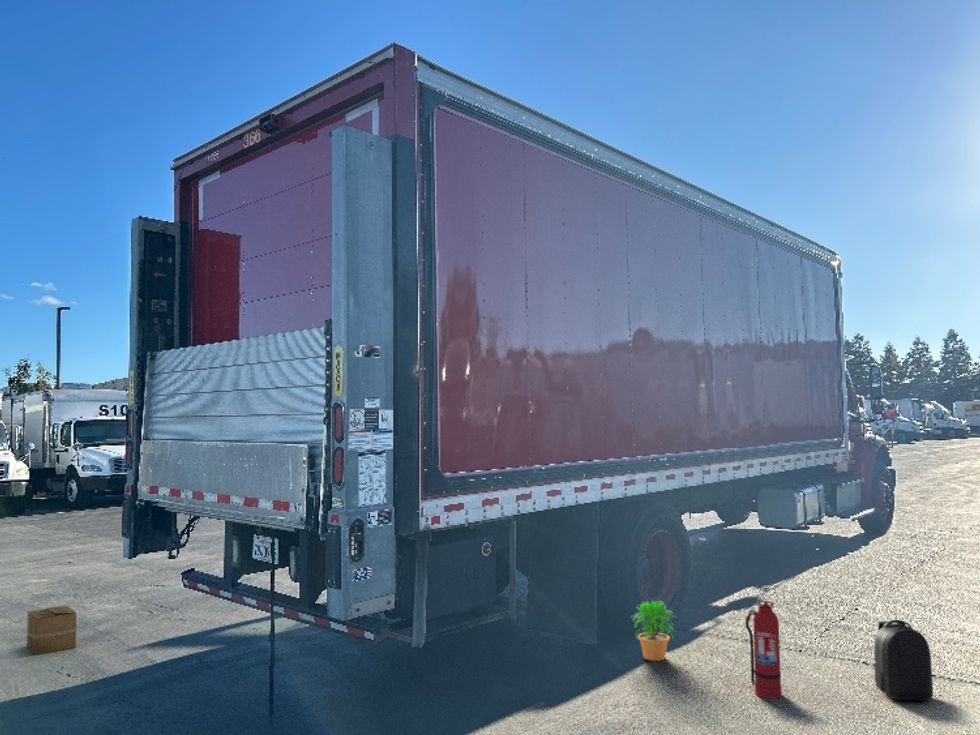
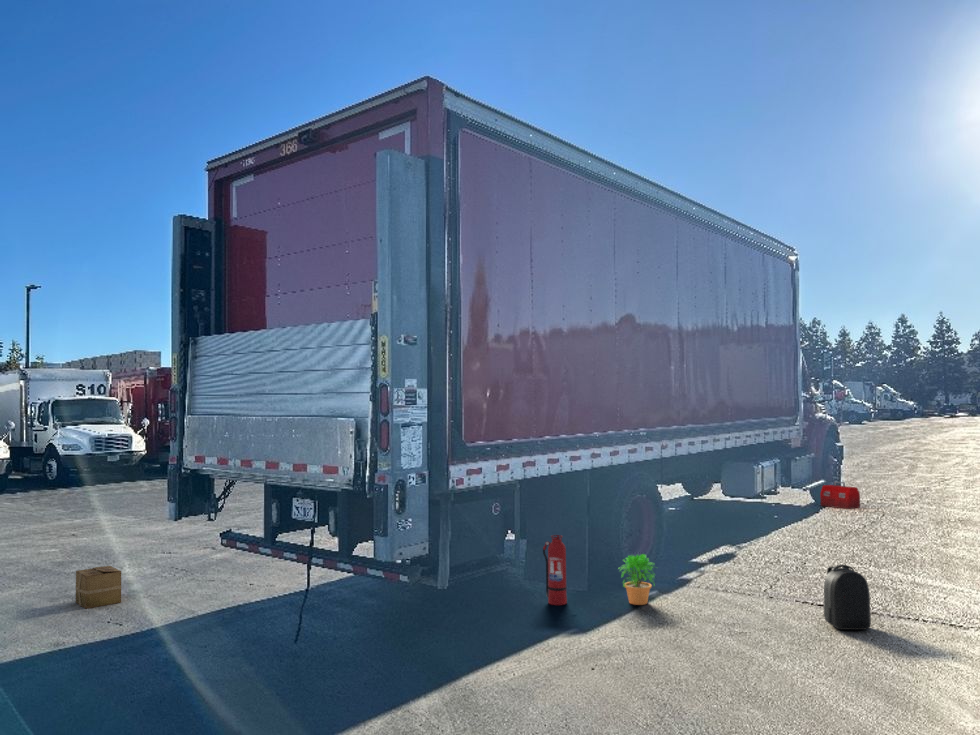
toolbox: none [872,510,918,541] -> present [820,481,860,509]
fire extinguisher: present [746,601,782,699] -> present [543,535,567,605]

